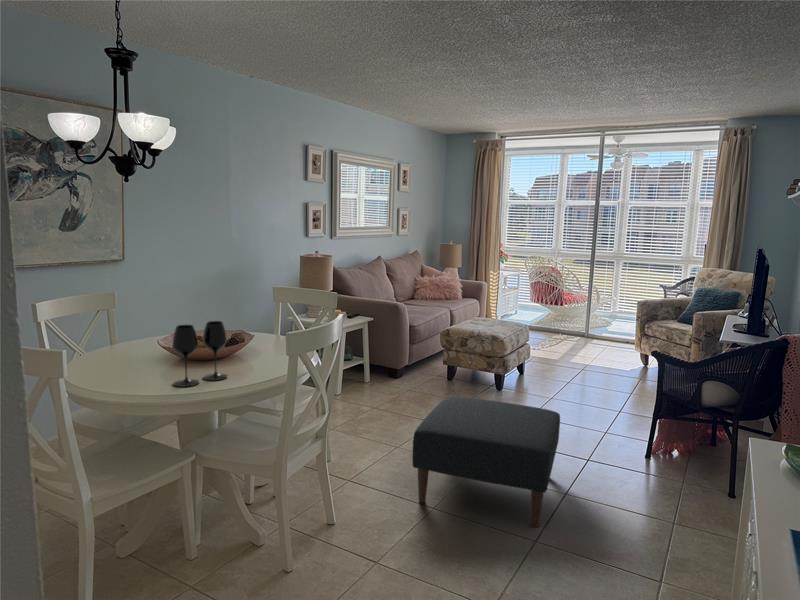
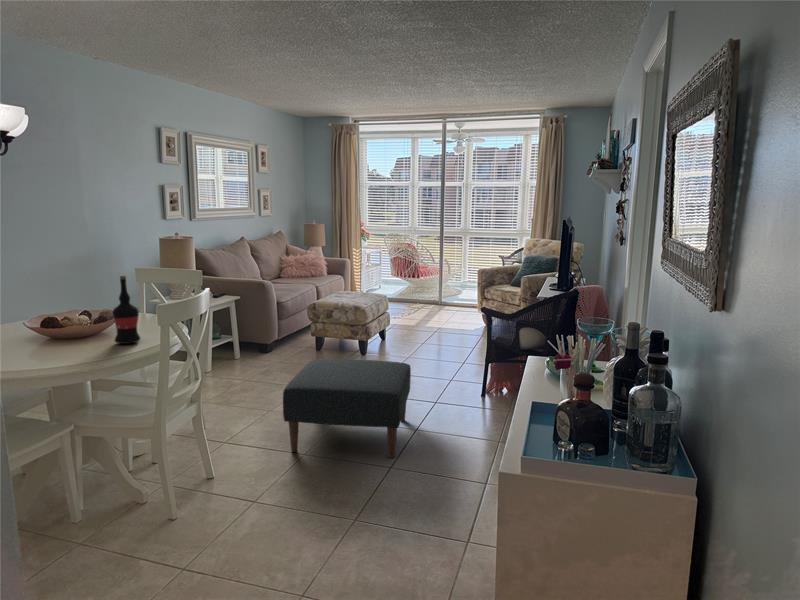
wine bottle: none [242,298,268,372] -> present [112,276,140,344]
wine glass: present [172,321,228,387] -> none [42,298,102,361]

